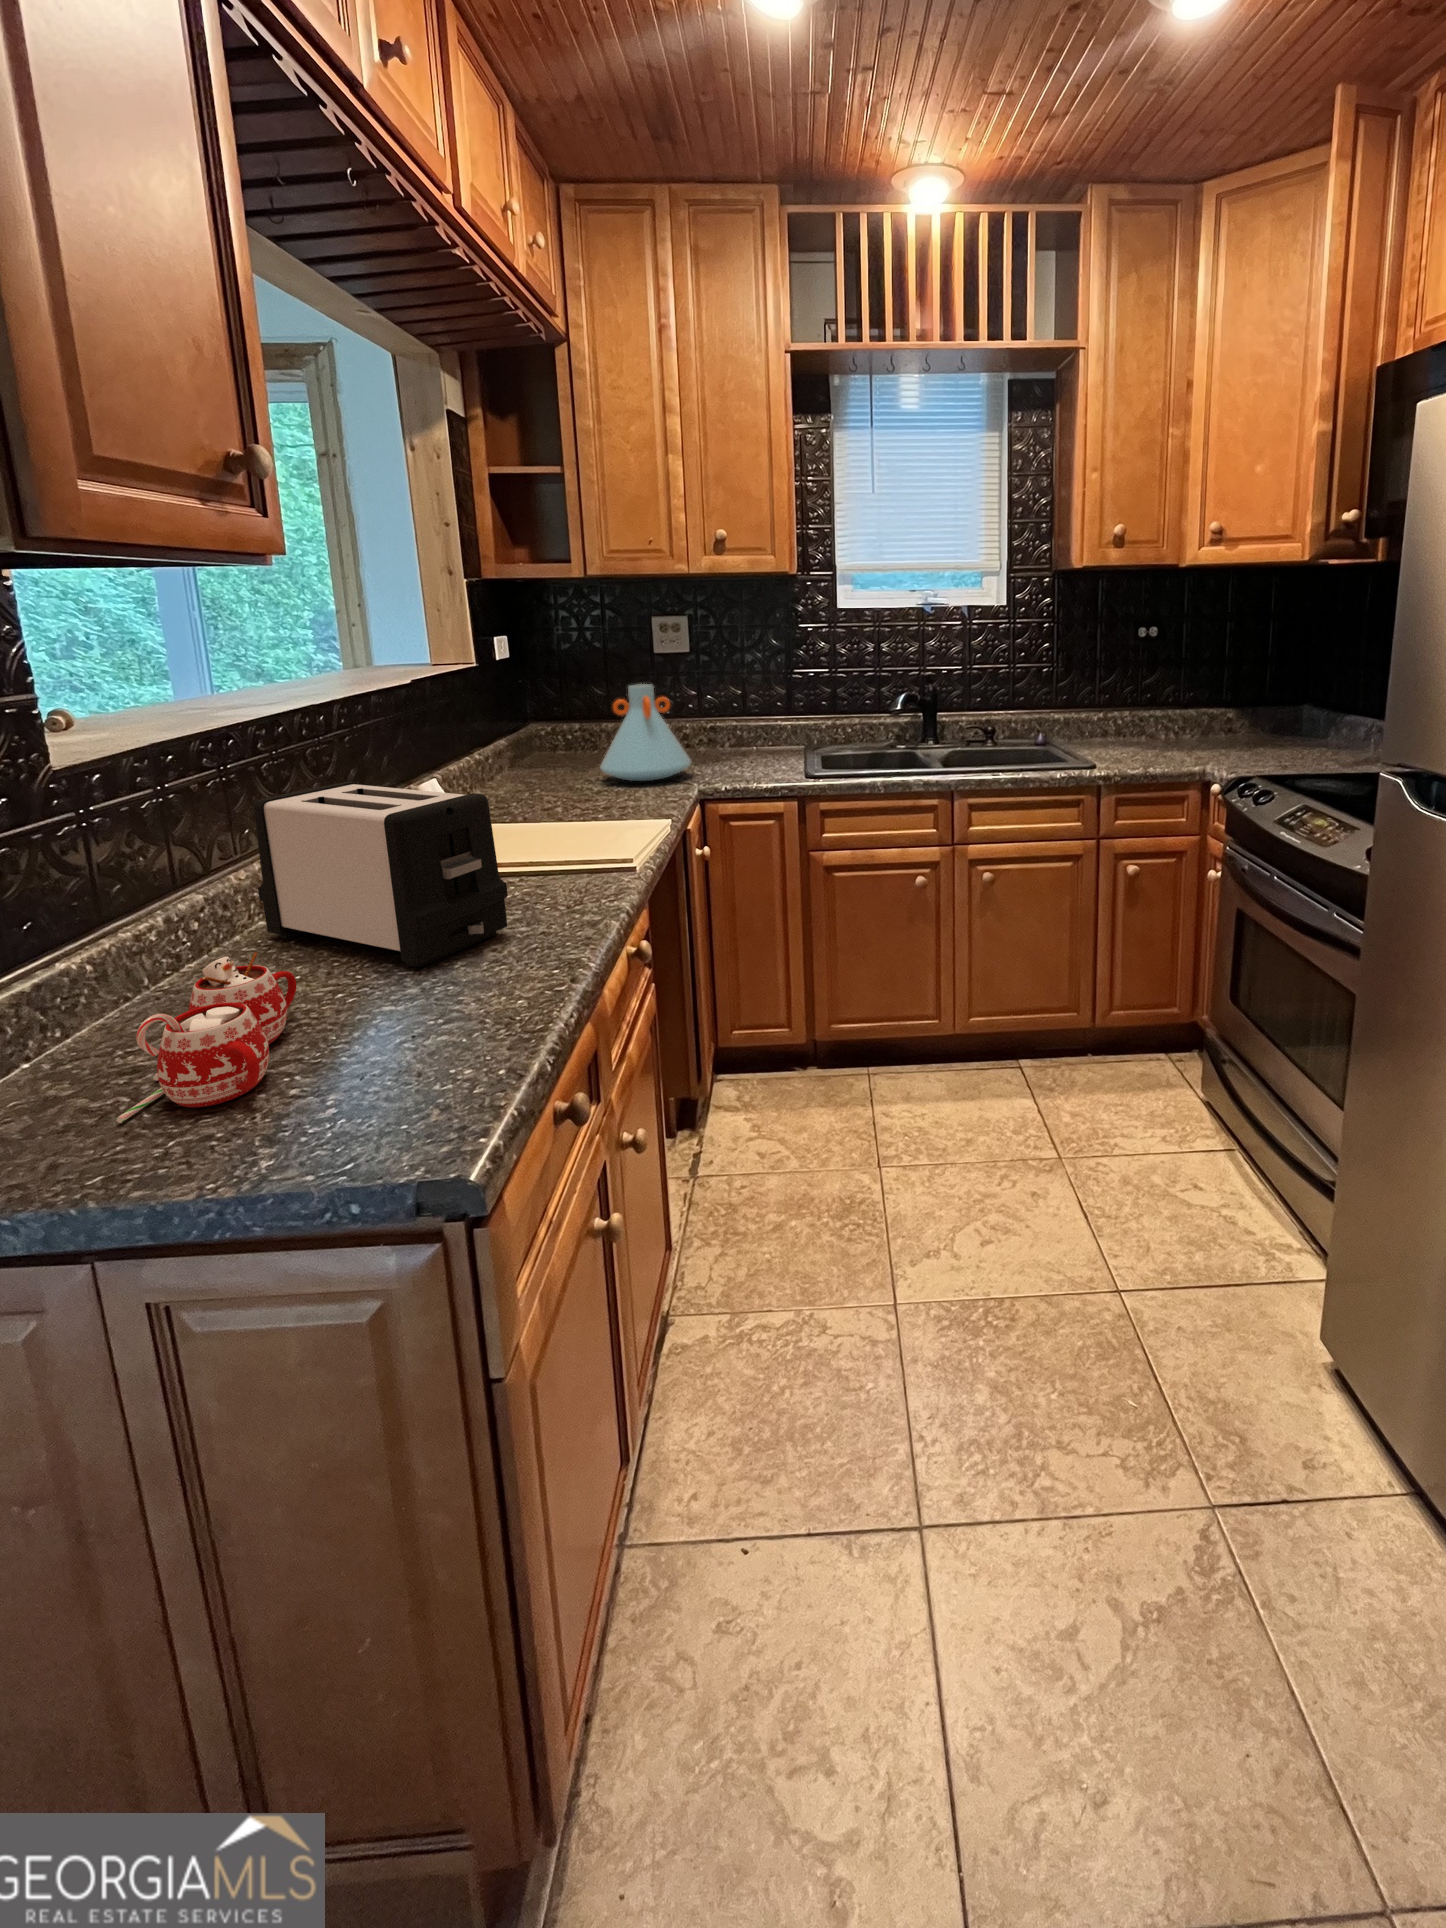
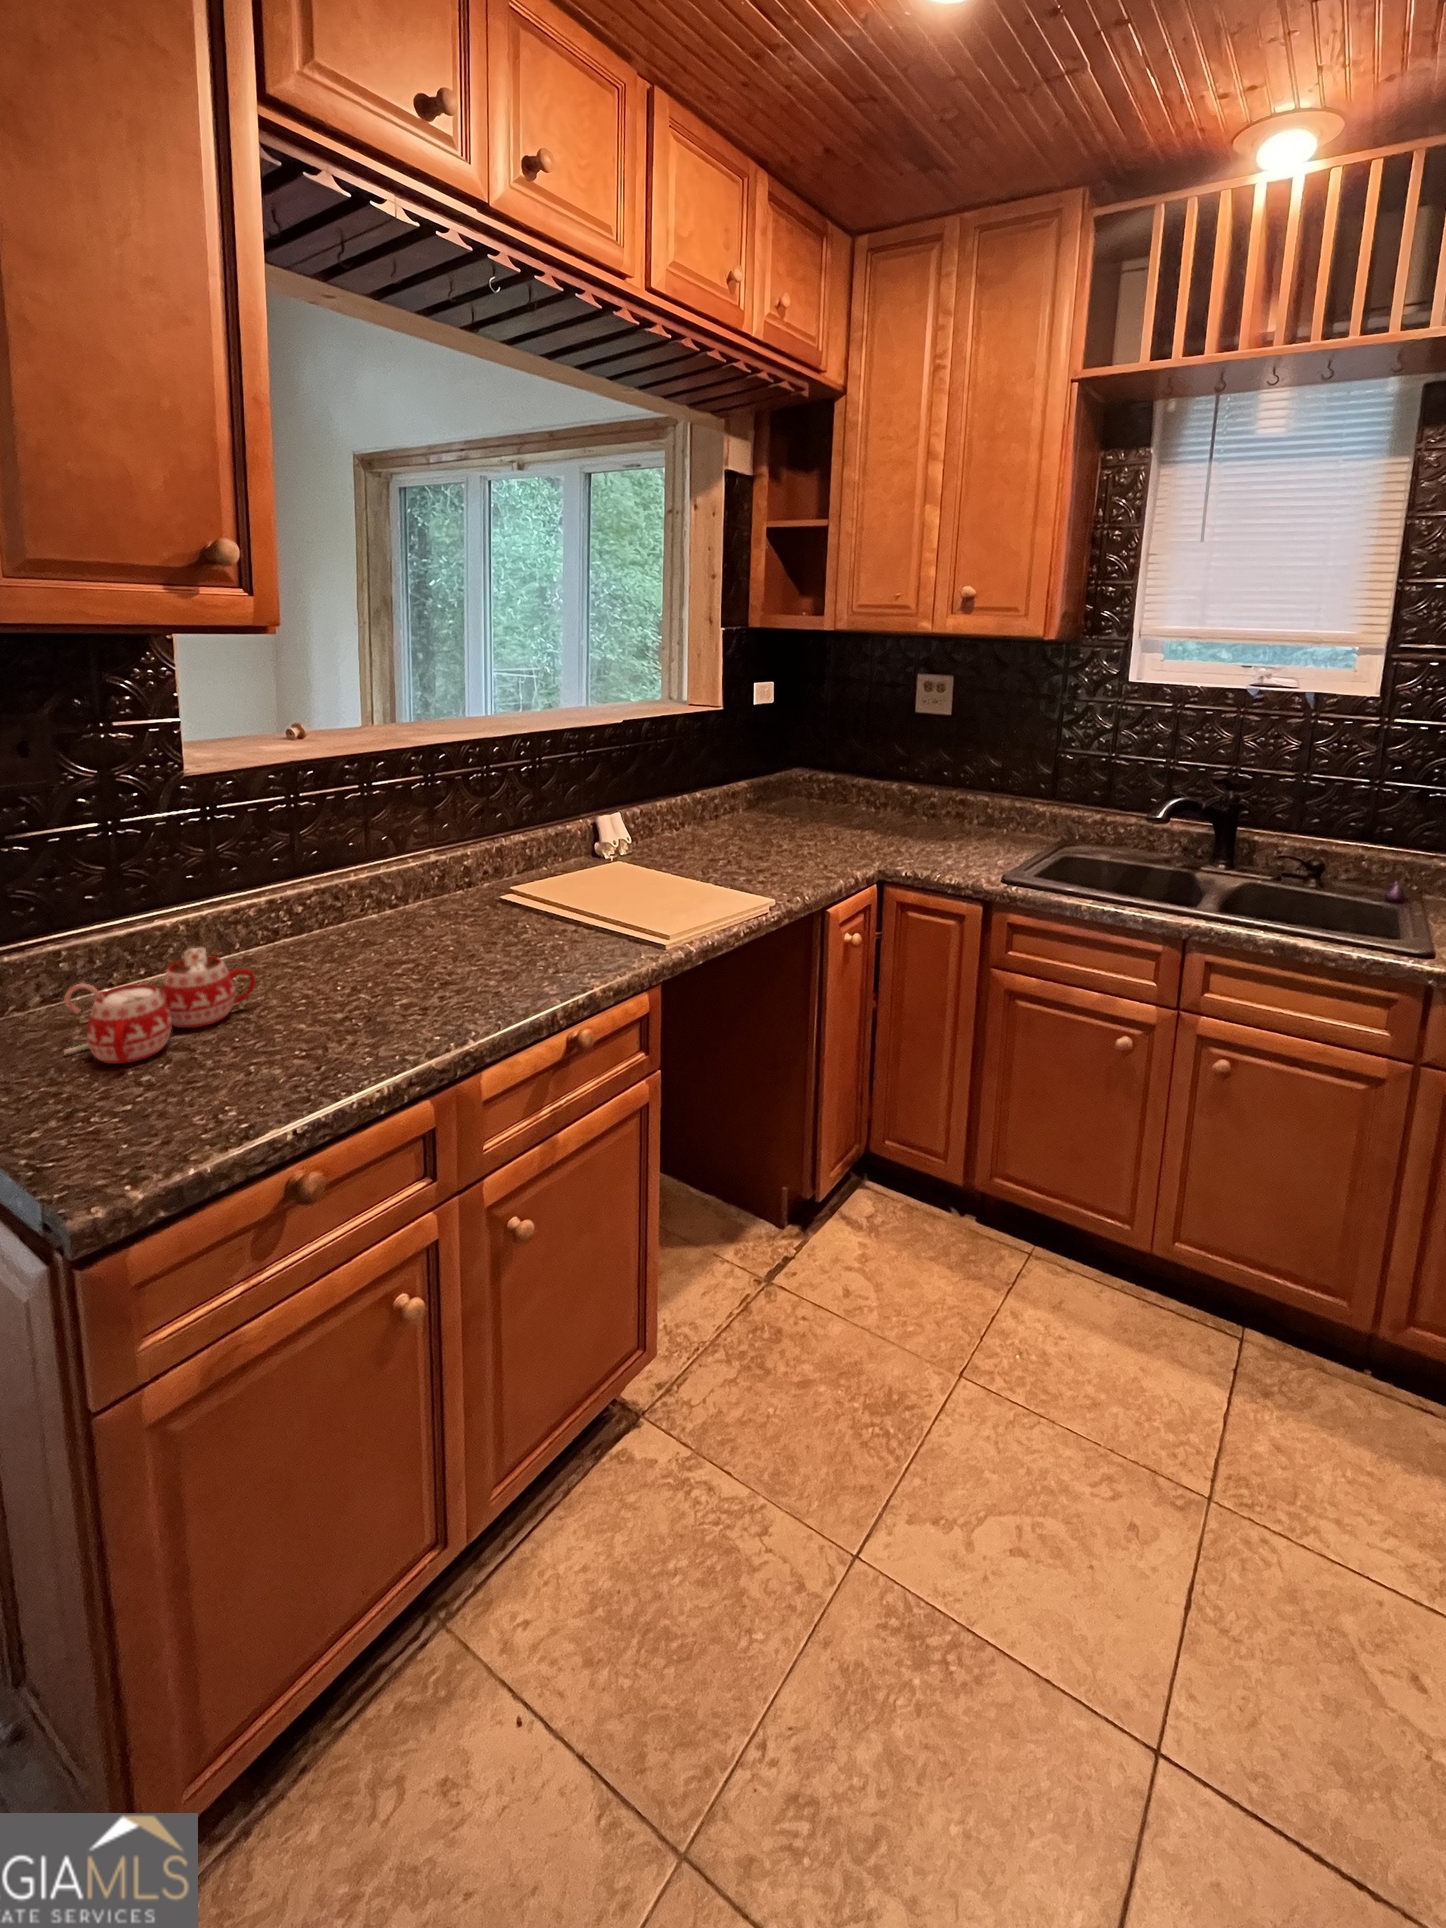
vase: present [600,684,691,781] -> none [788,745,884,848]
toaster: present [254,782,508,967] -> none [345,814,469,993]

